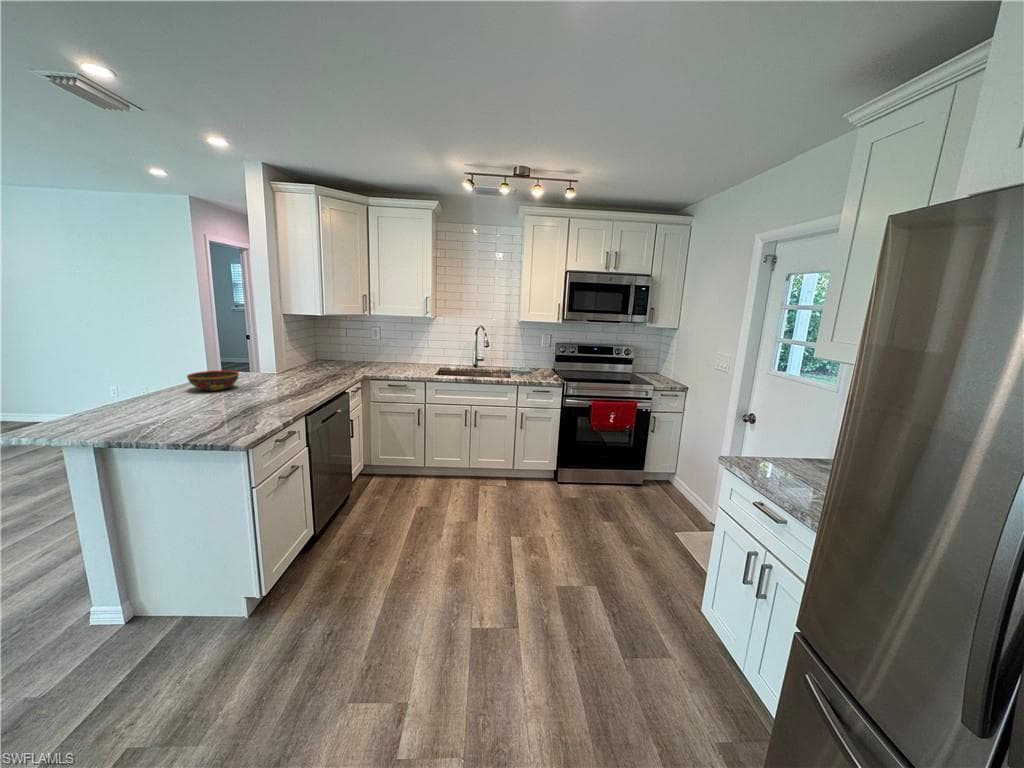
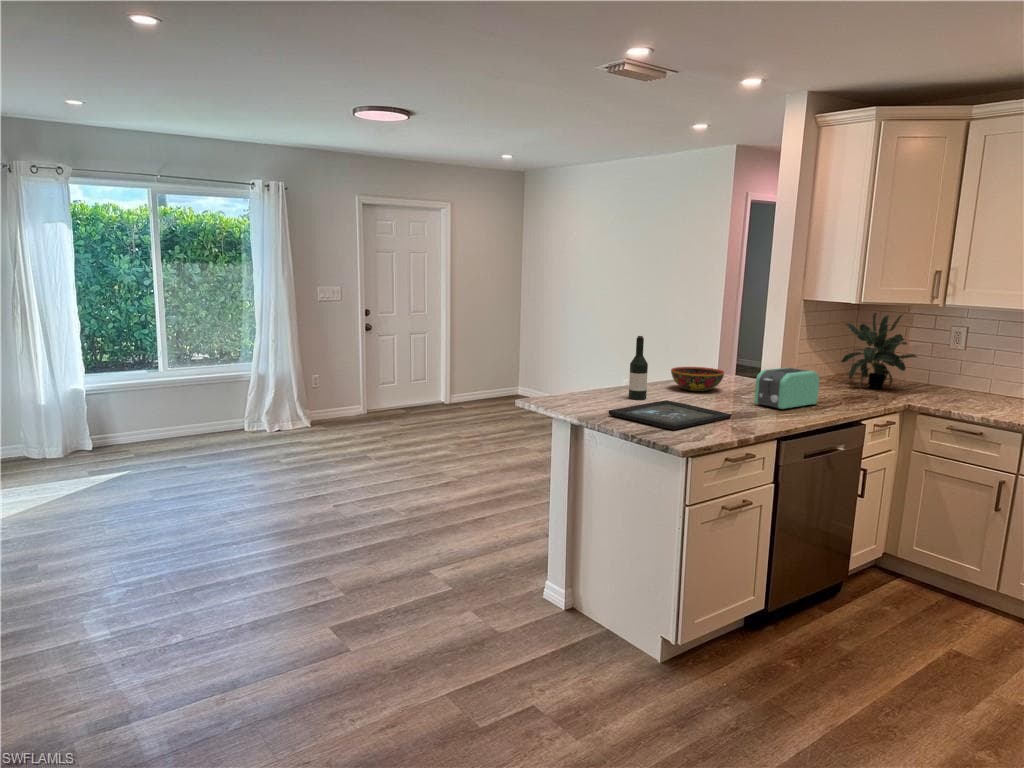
potted plant: none [313,324,360,369] -> present [842,313,917,389]
wine bottle: none [146,352,171,409] -> present [629,336,648,400]
toaster: none [273,364,317,393] -> present [755,367,820,409]
tray: none [140,404,266,430] -> present [609,400,732,430]

